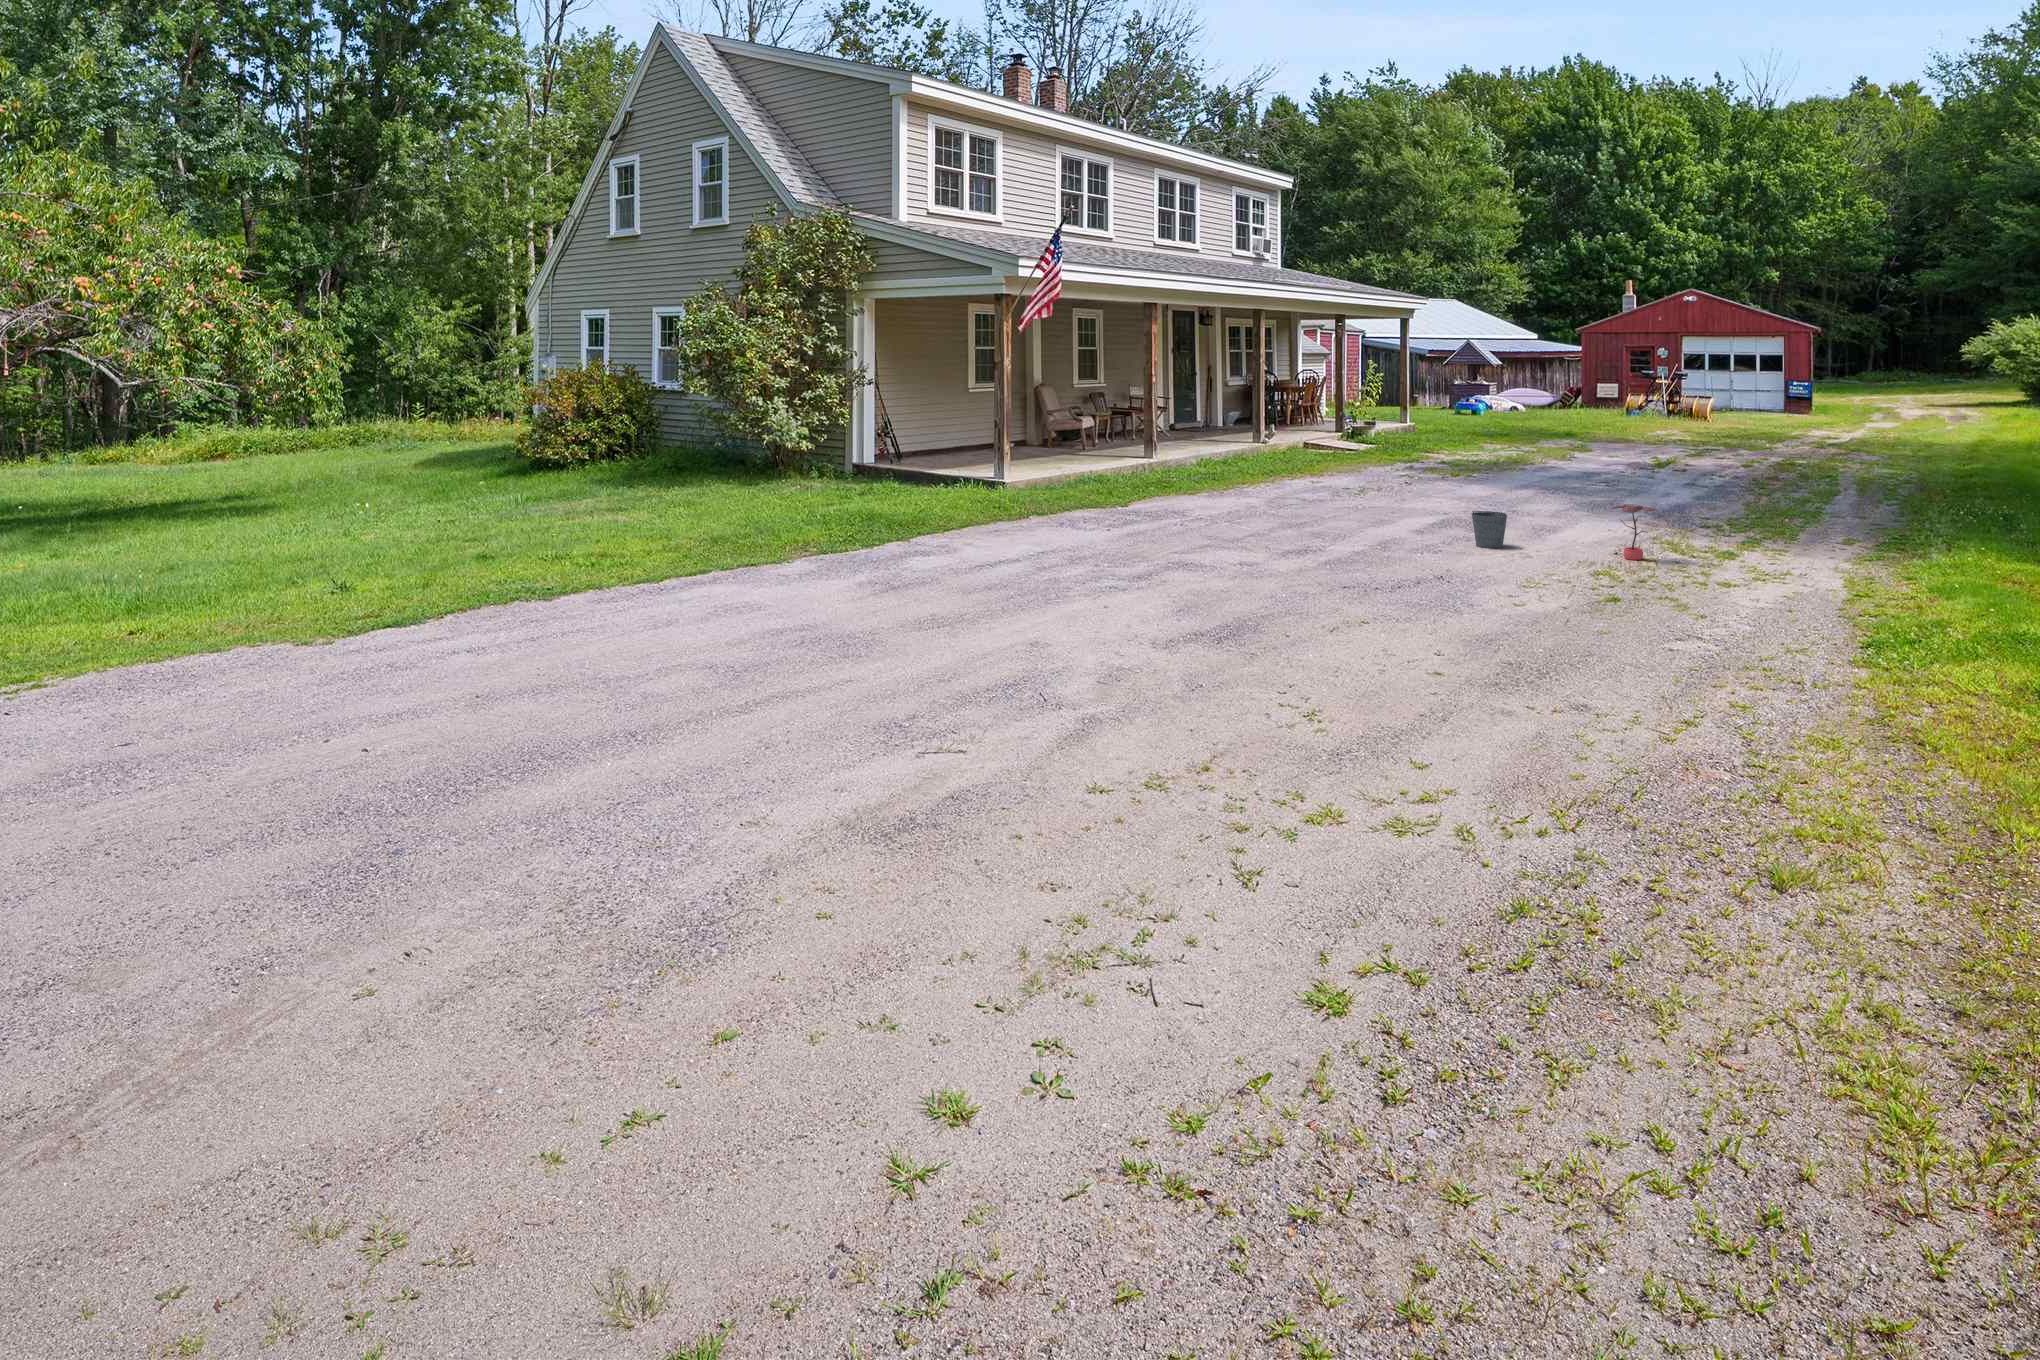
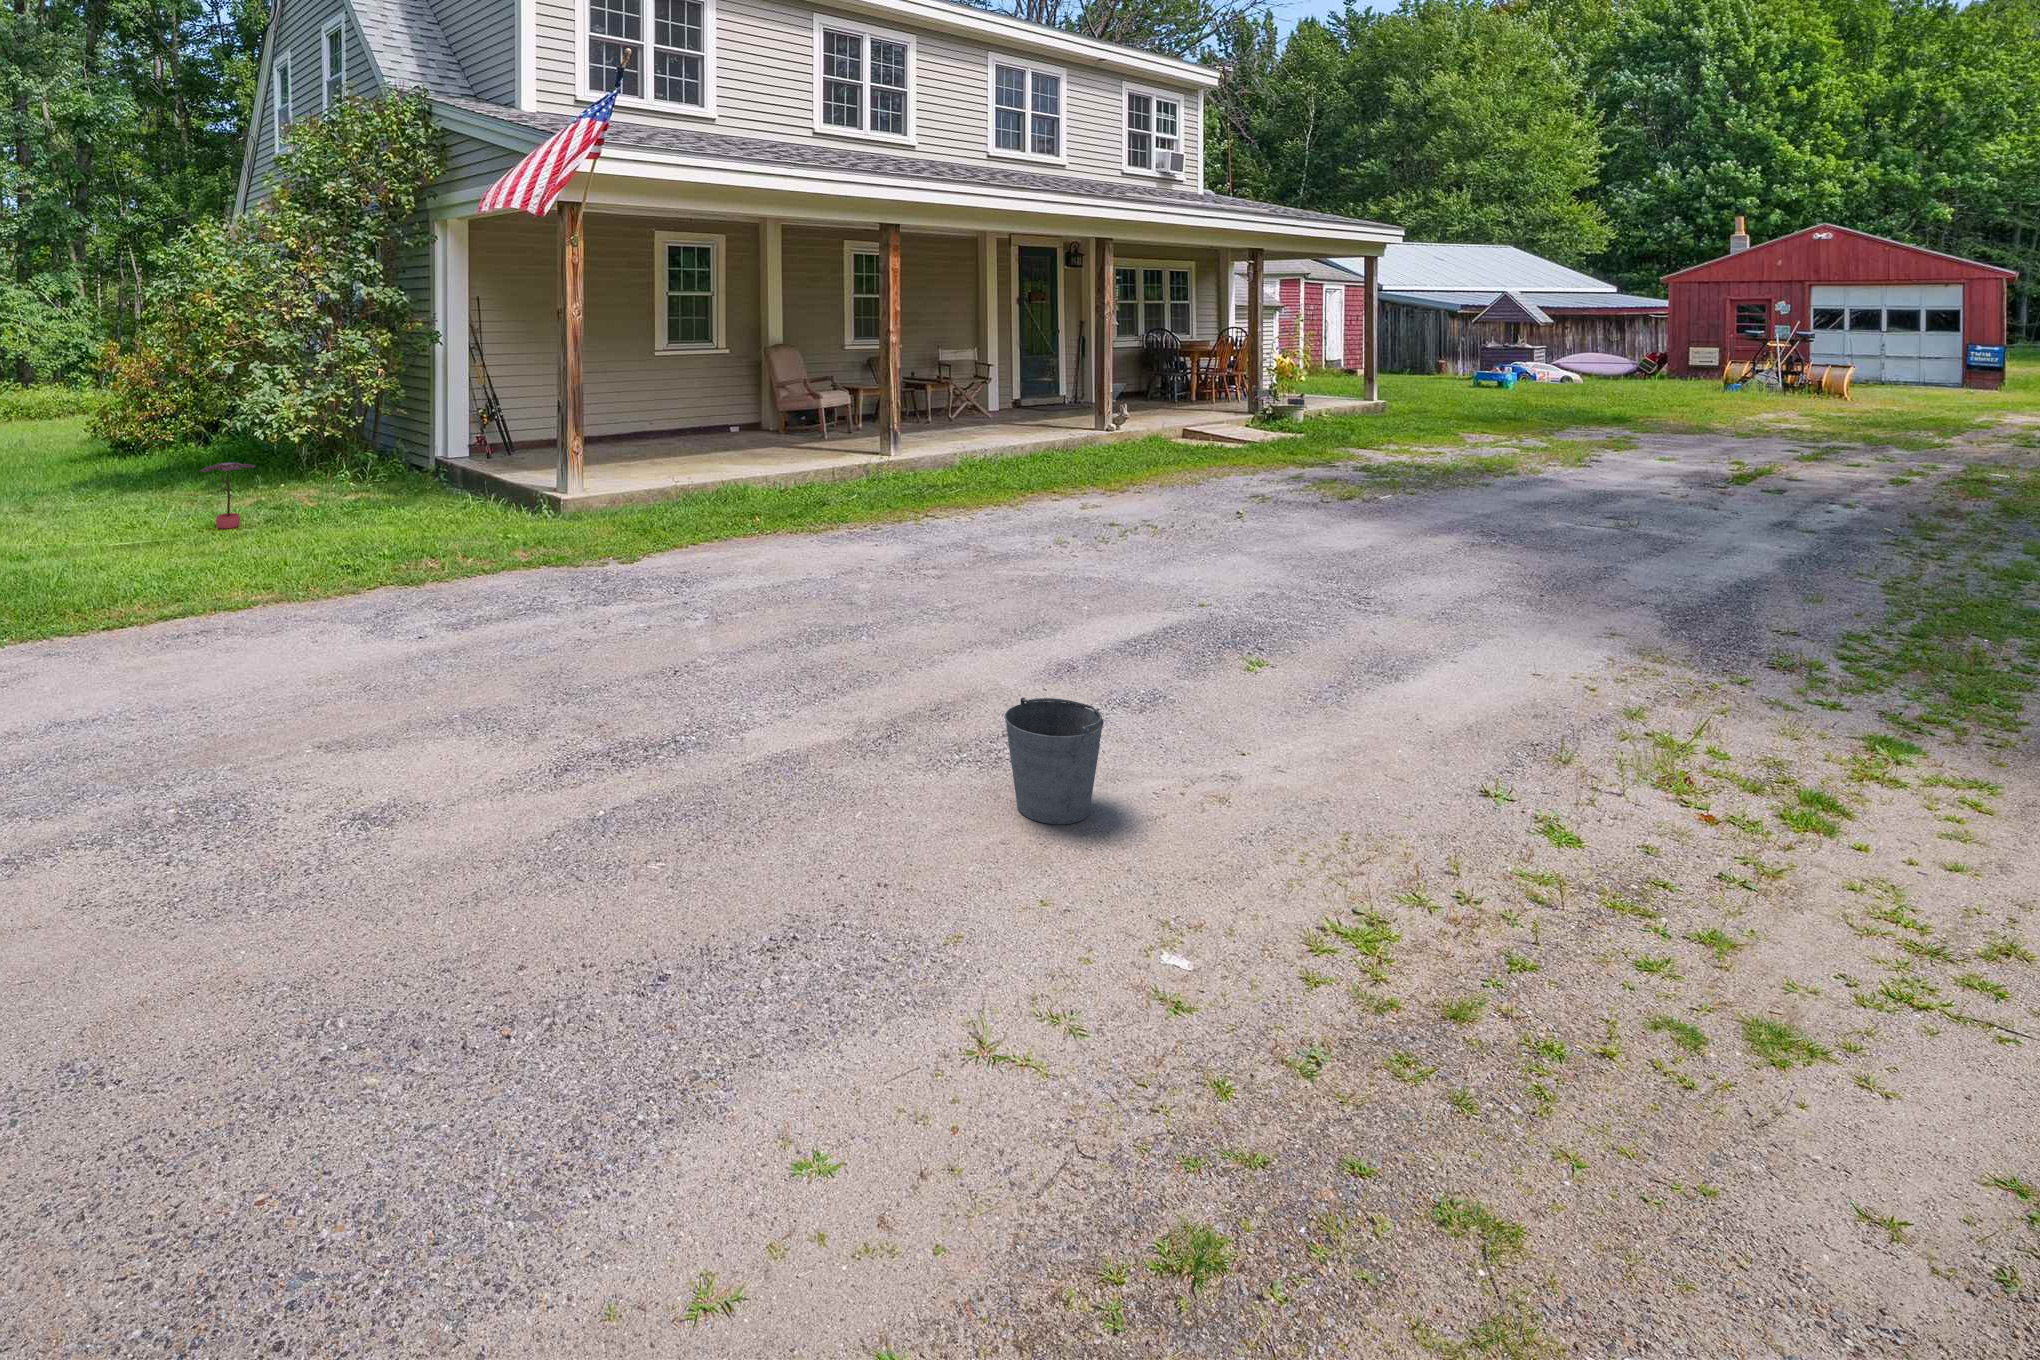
potted plant: present [1611,504,1657,560] -> present [199,462,256,529]

